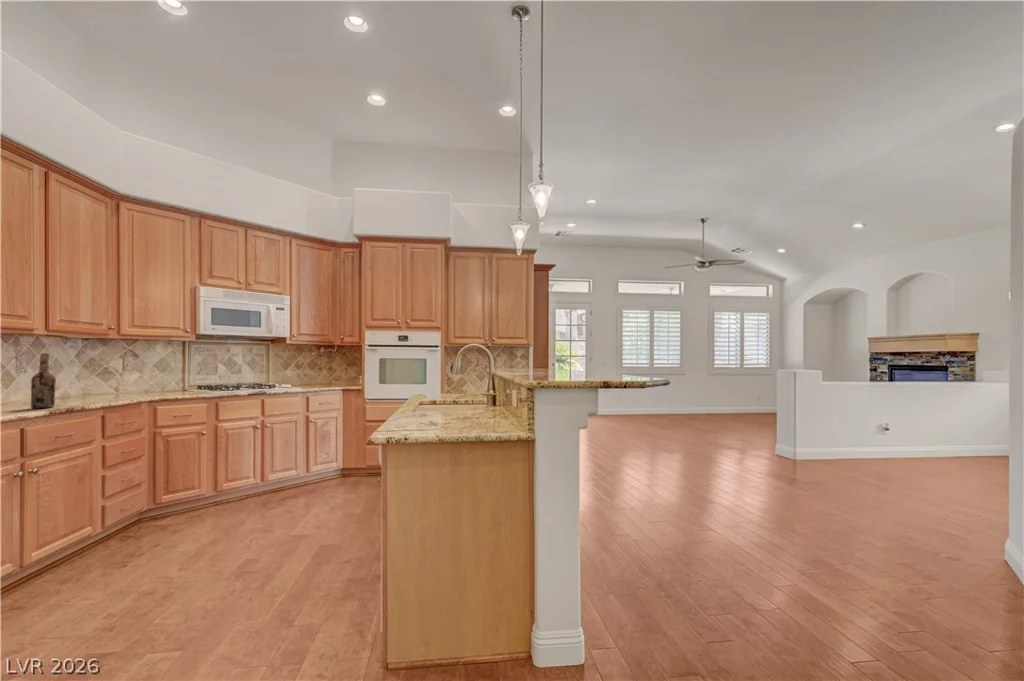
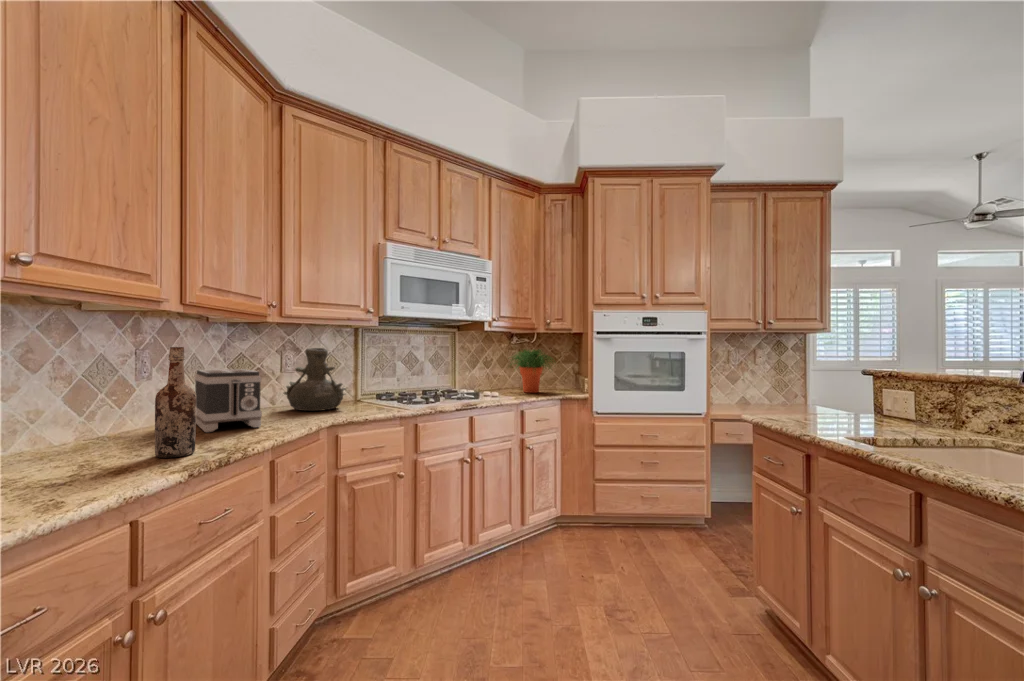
vase: none [121,355,167,395] -> present [283,348,345,411]
potted plant: none [304,355,341,385] -> present [511,350,553,393]
toaster: none [54,368,100,402] -> present [195,369,262,432]

